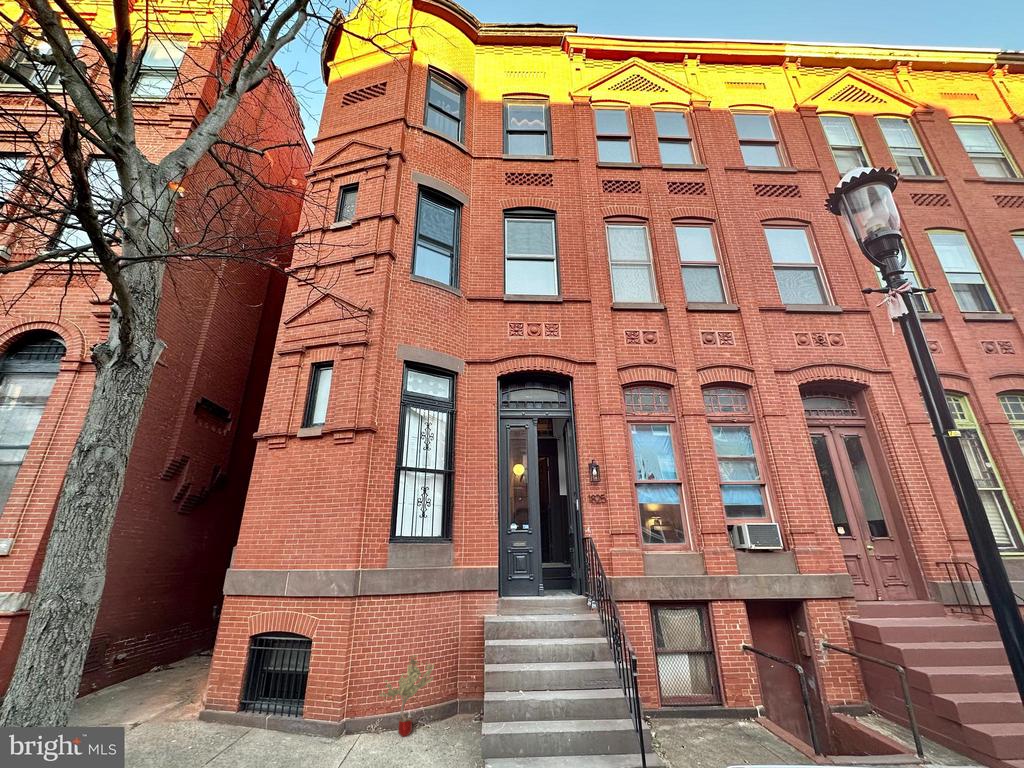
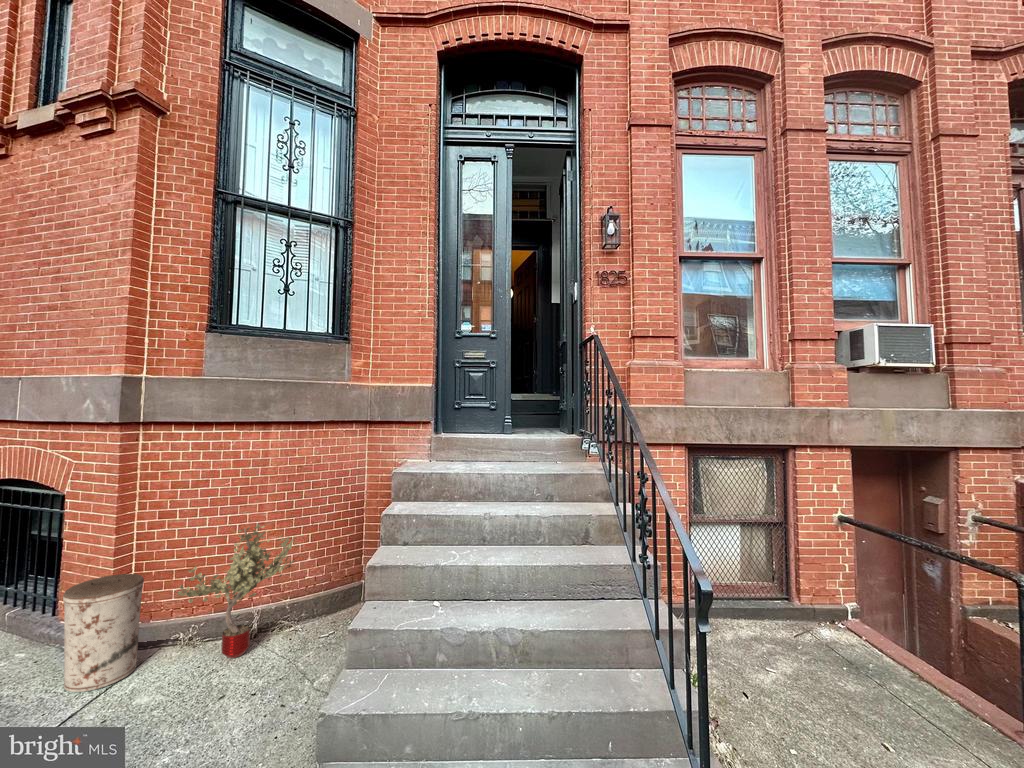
trash can: none [327,685,363,750] -> present [63,574,144,692]

